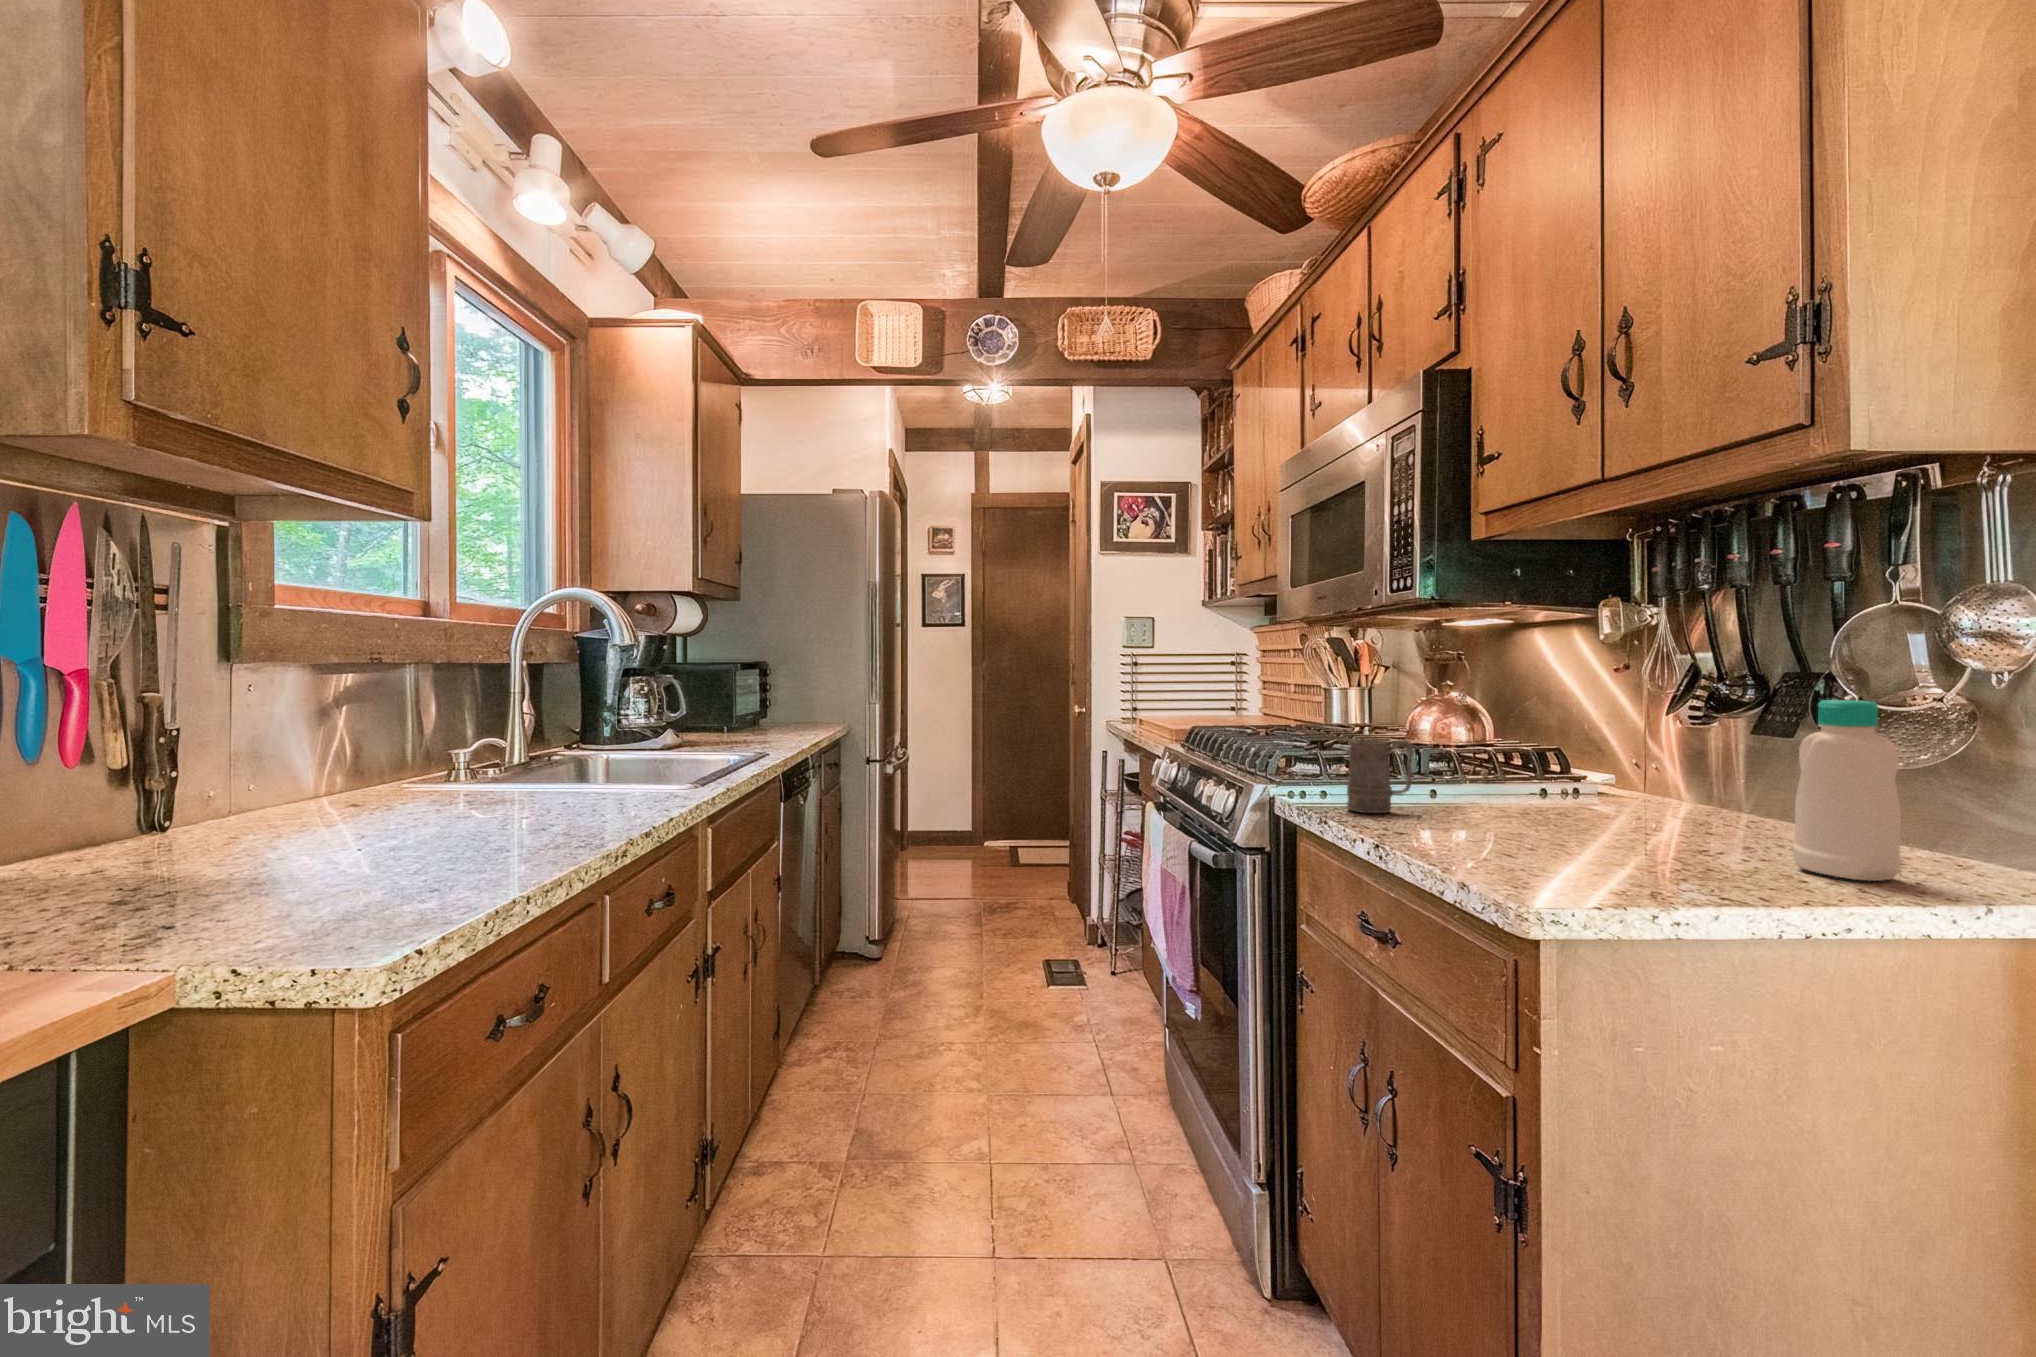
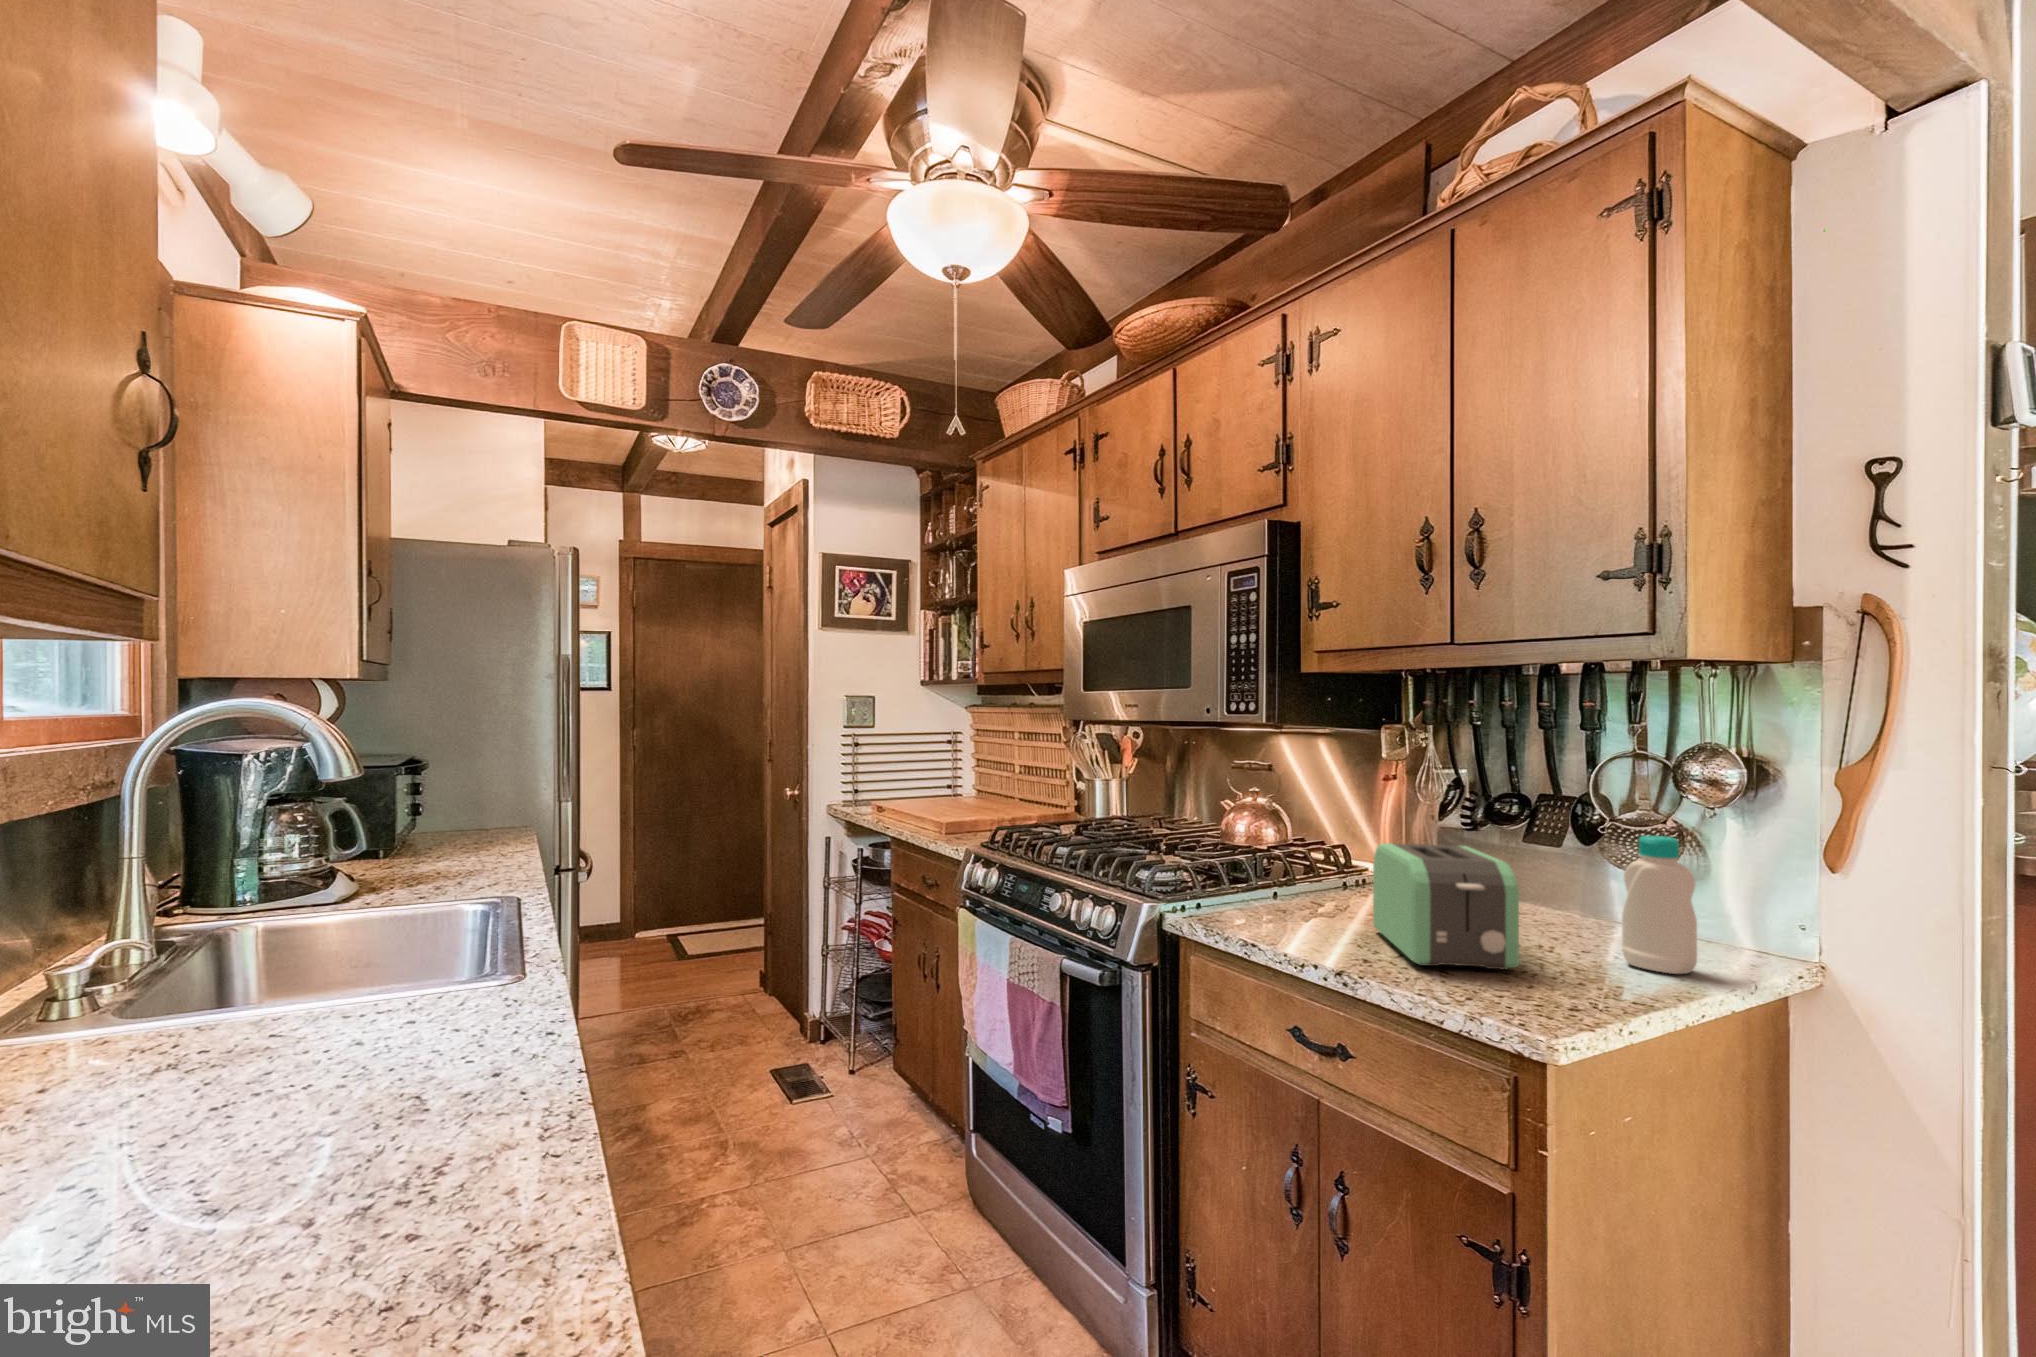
toaster: none [1475,719,1615,859] -> present [1373,843,1519,969]
mug: present [1347,739,1413,813] -> none [1242,858,1298,928]

